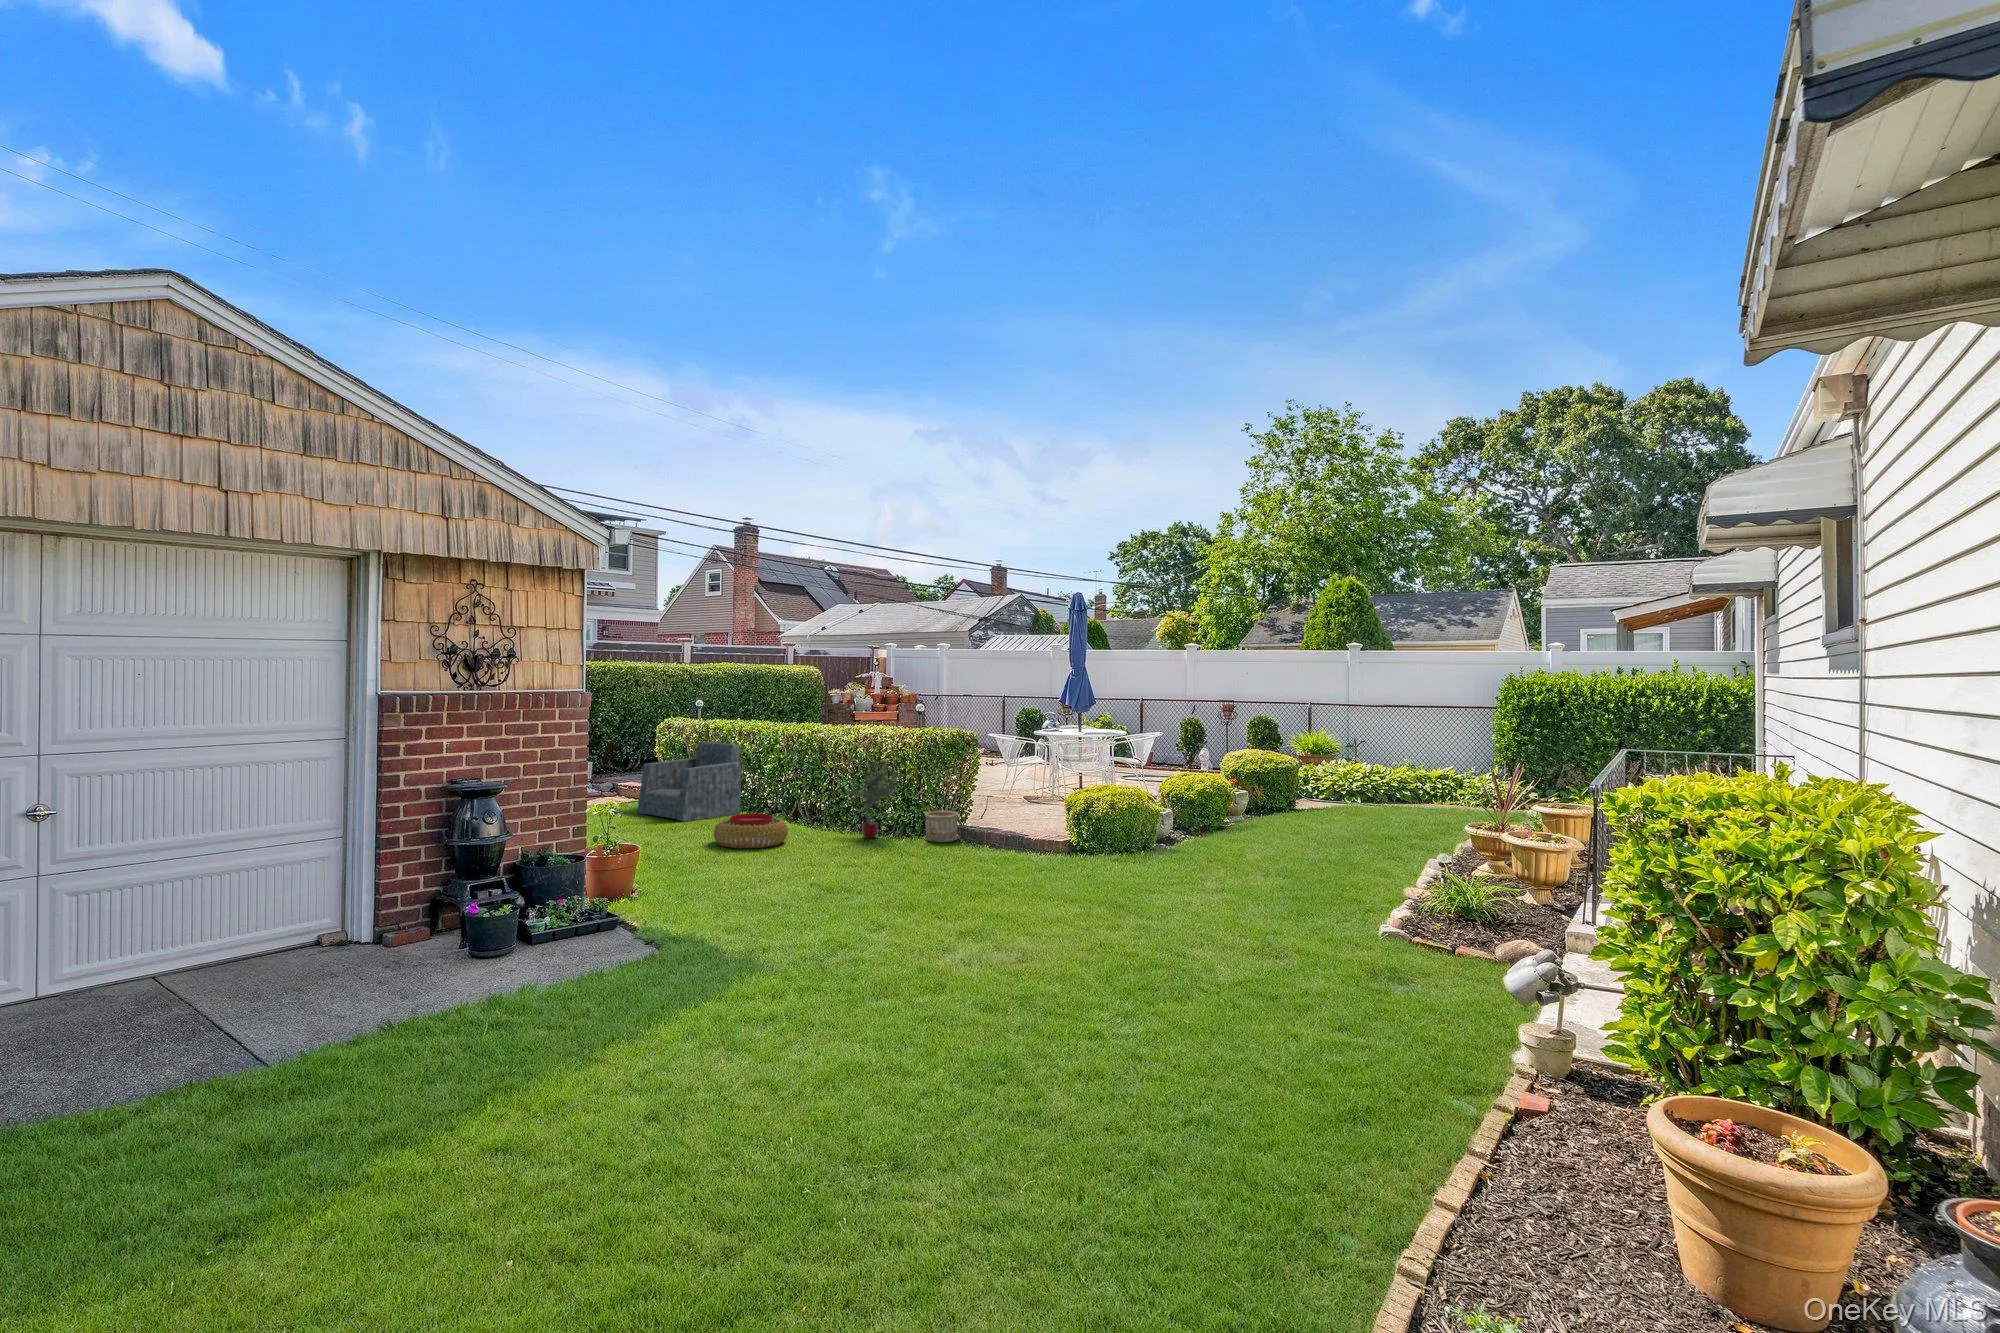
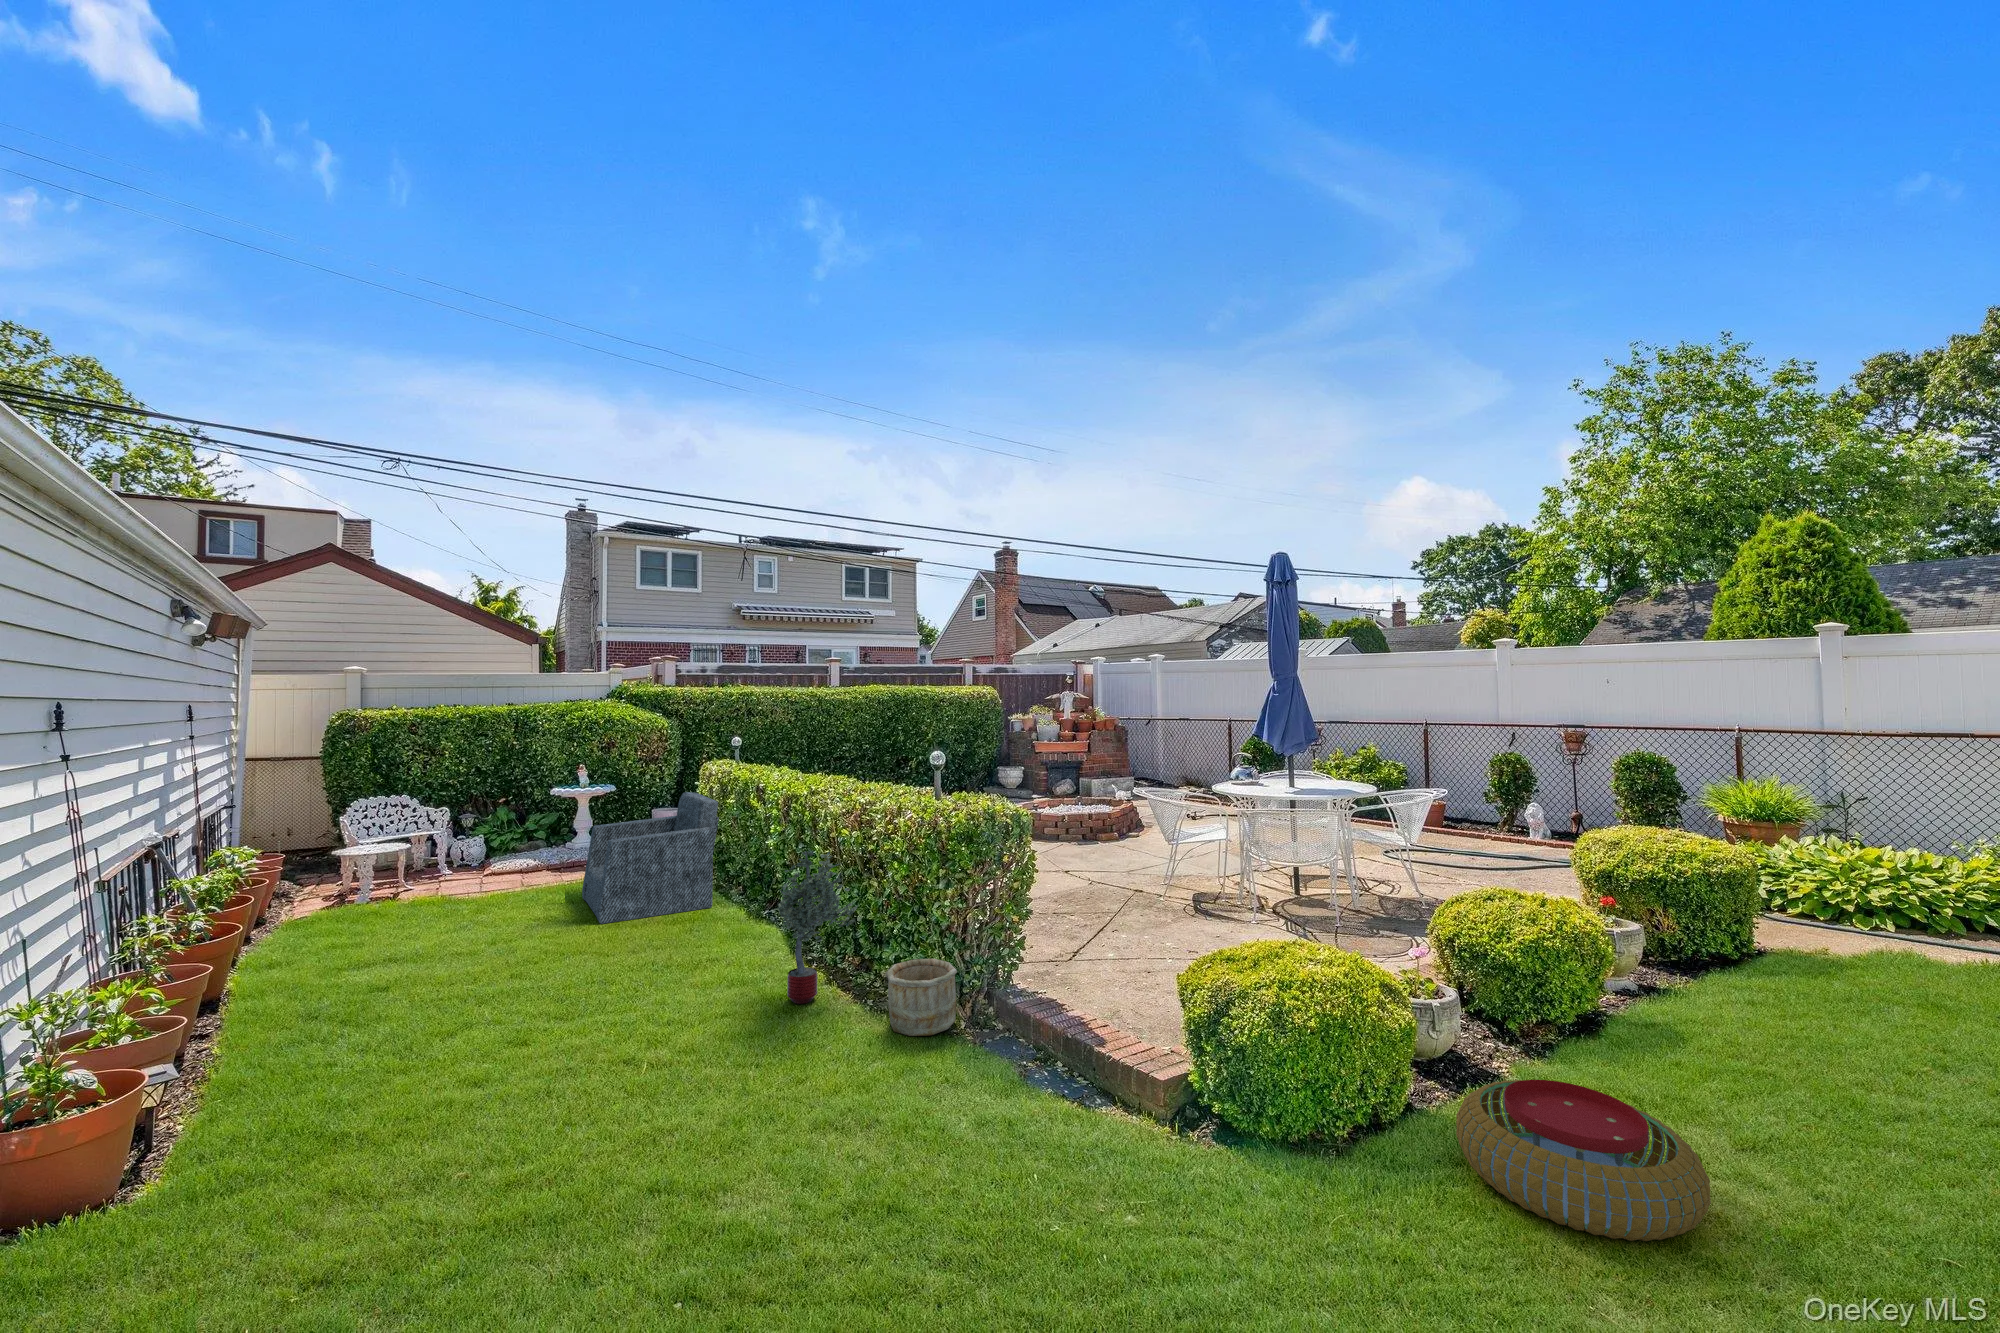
pouf: present [714,814,788,849] -> present [1456,1080,1711,1241]

